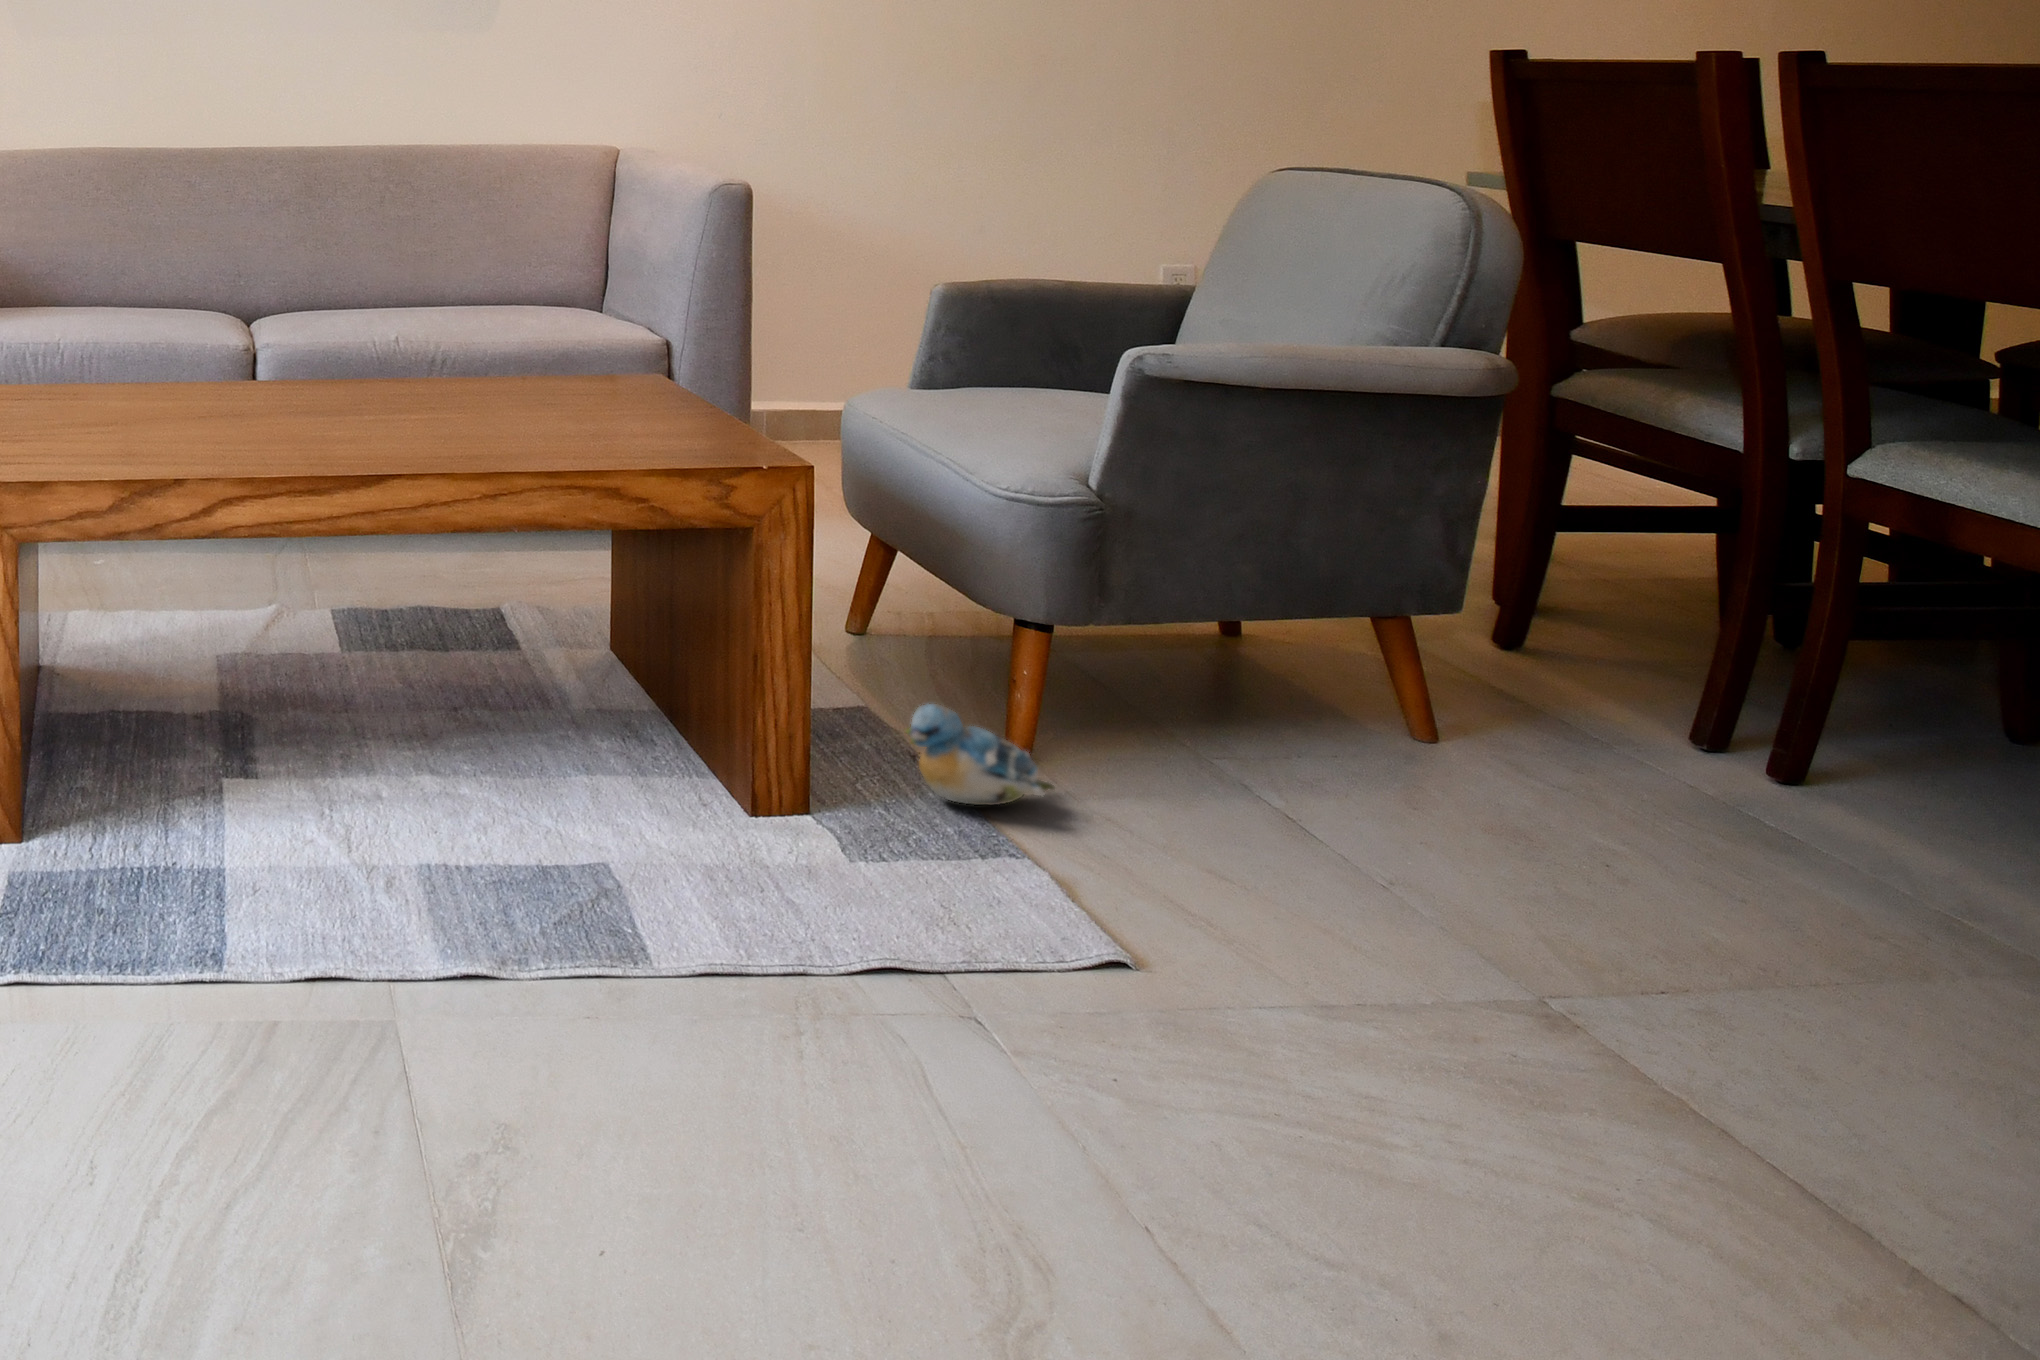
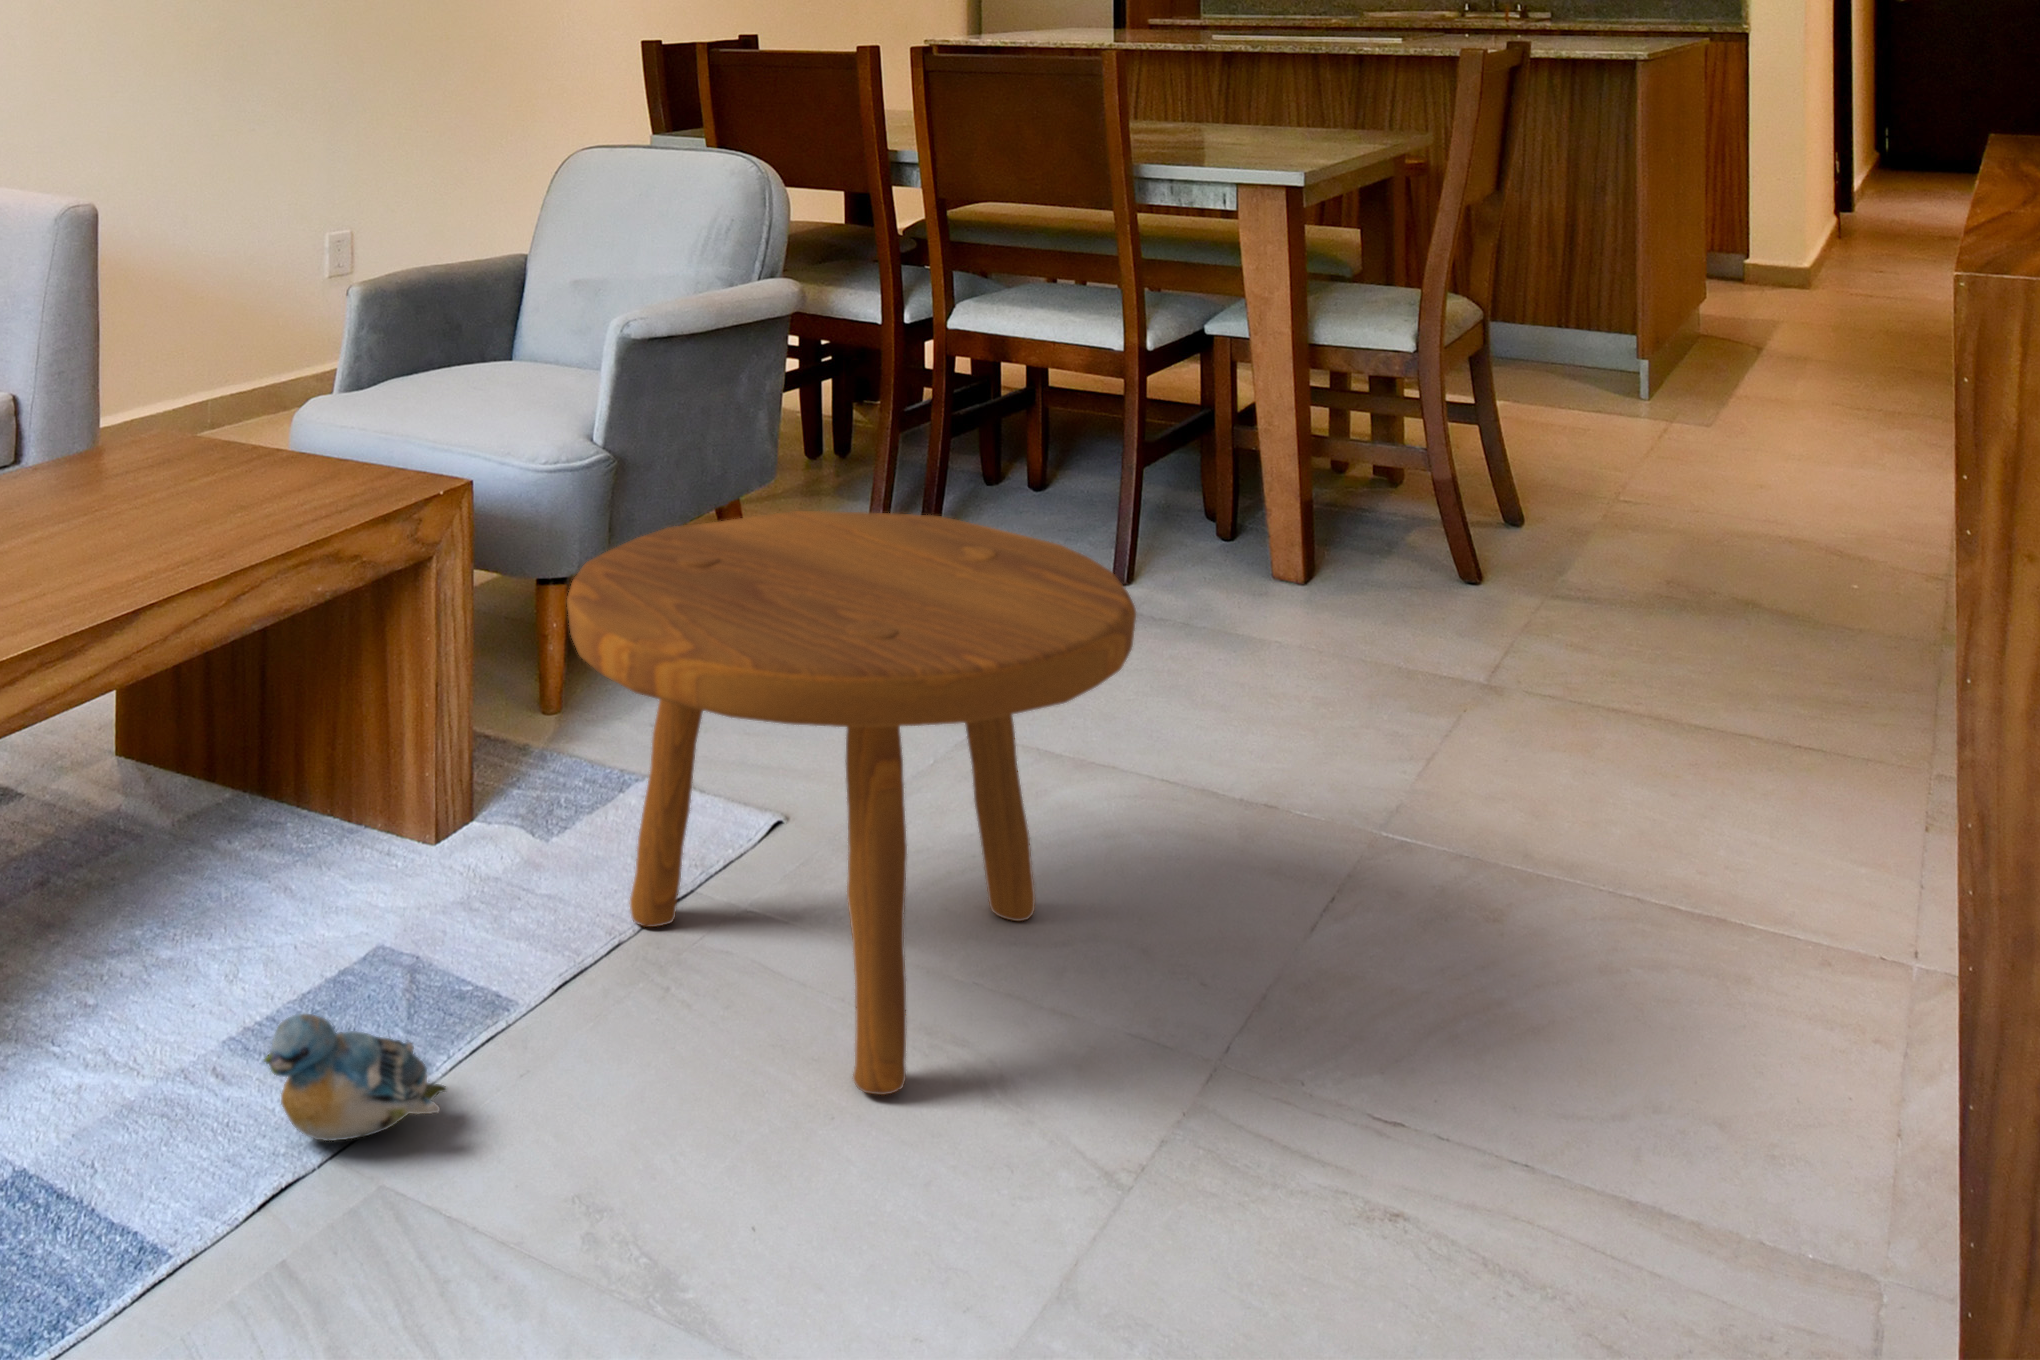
footstool: none [1177,396,1777,868] -> present [567,511,1136,1095]

